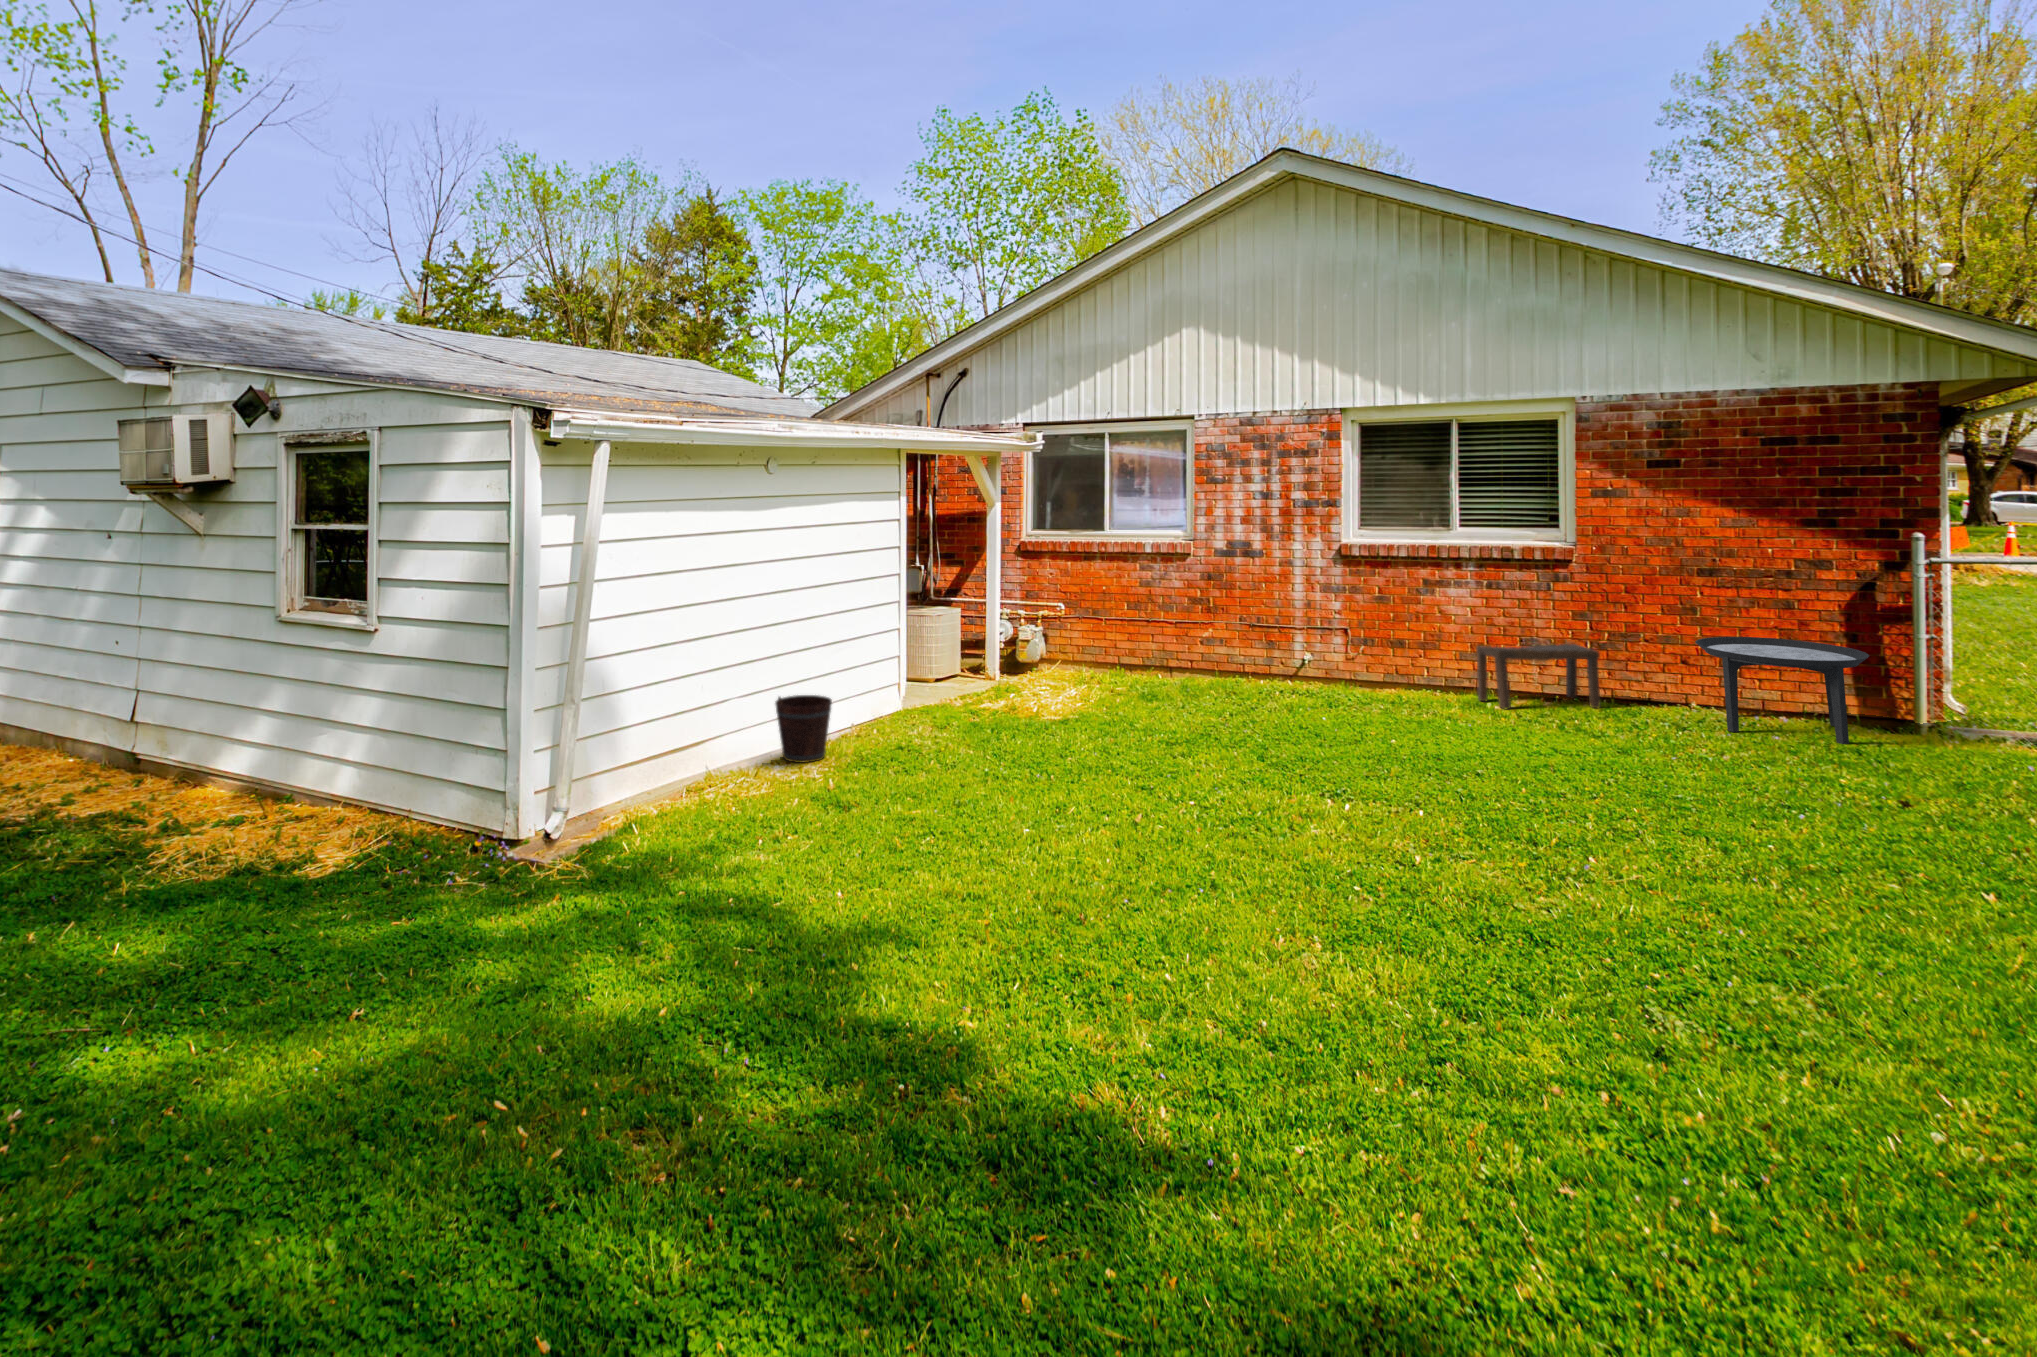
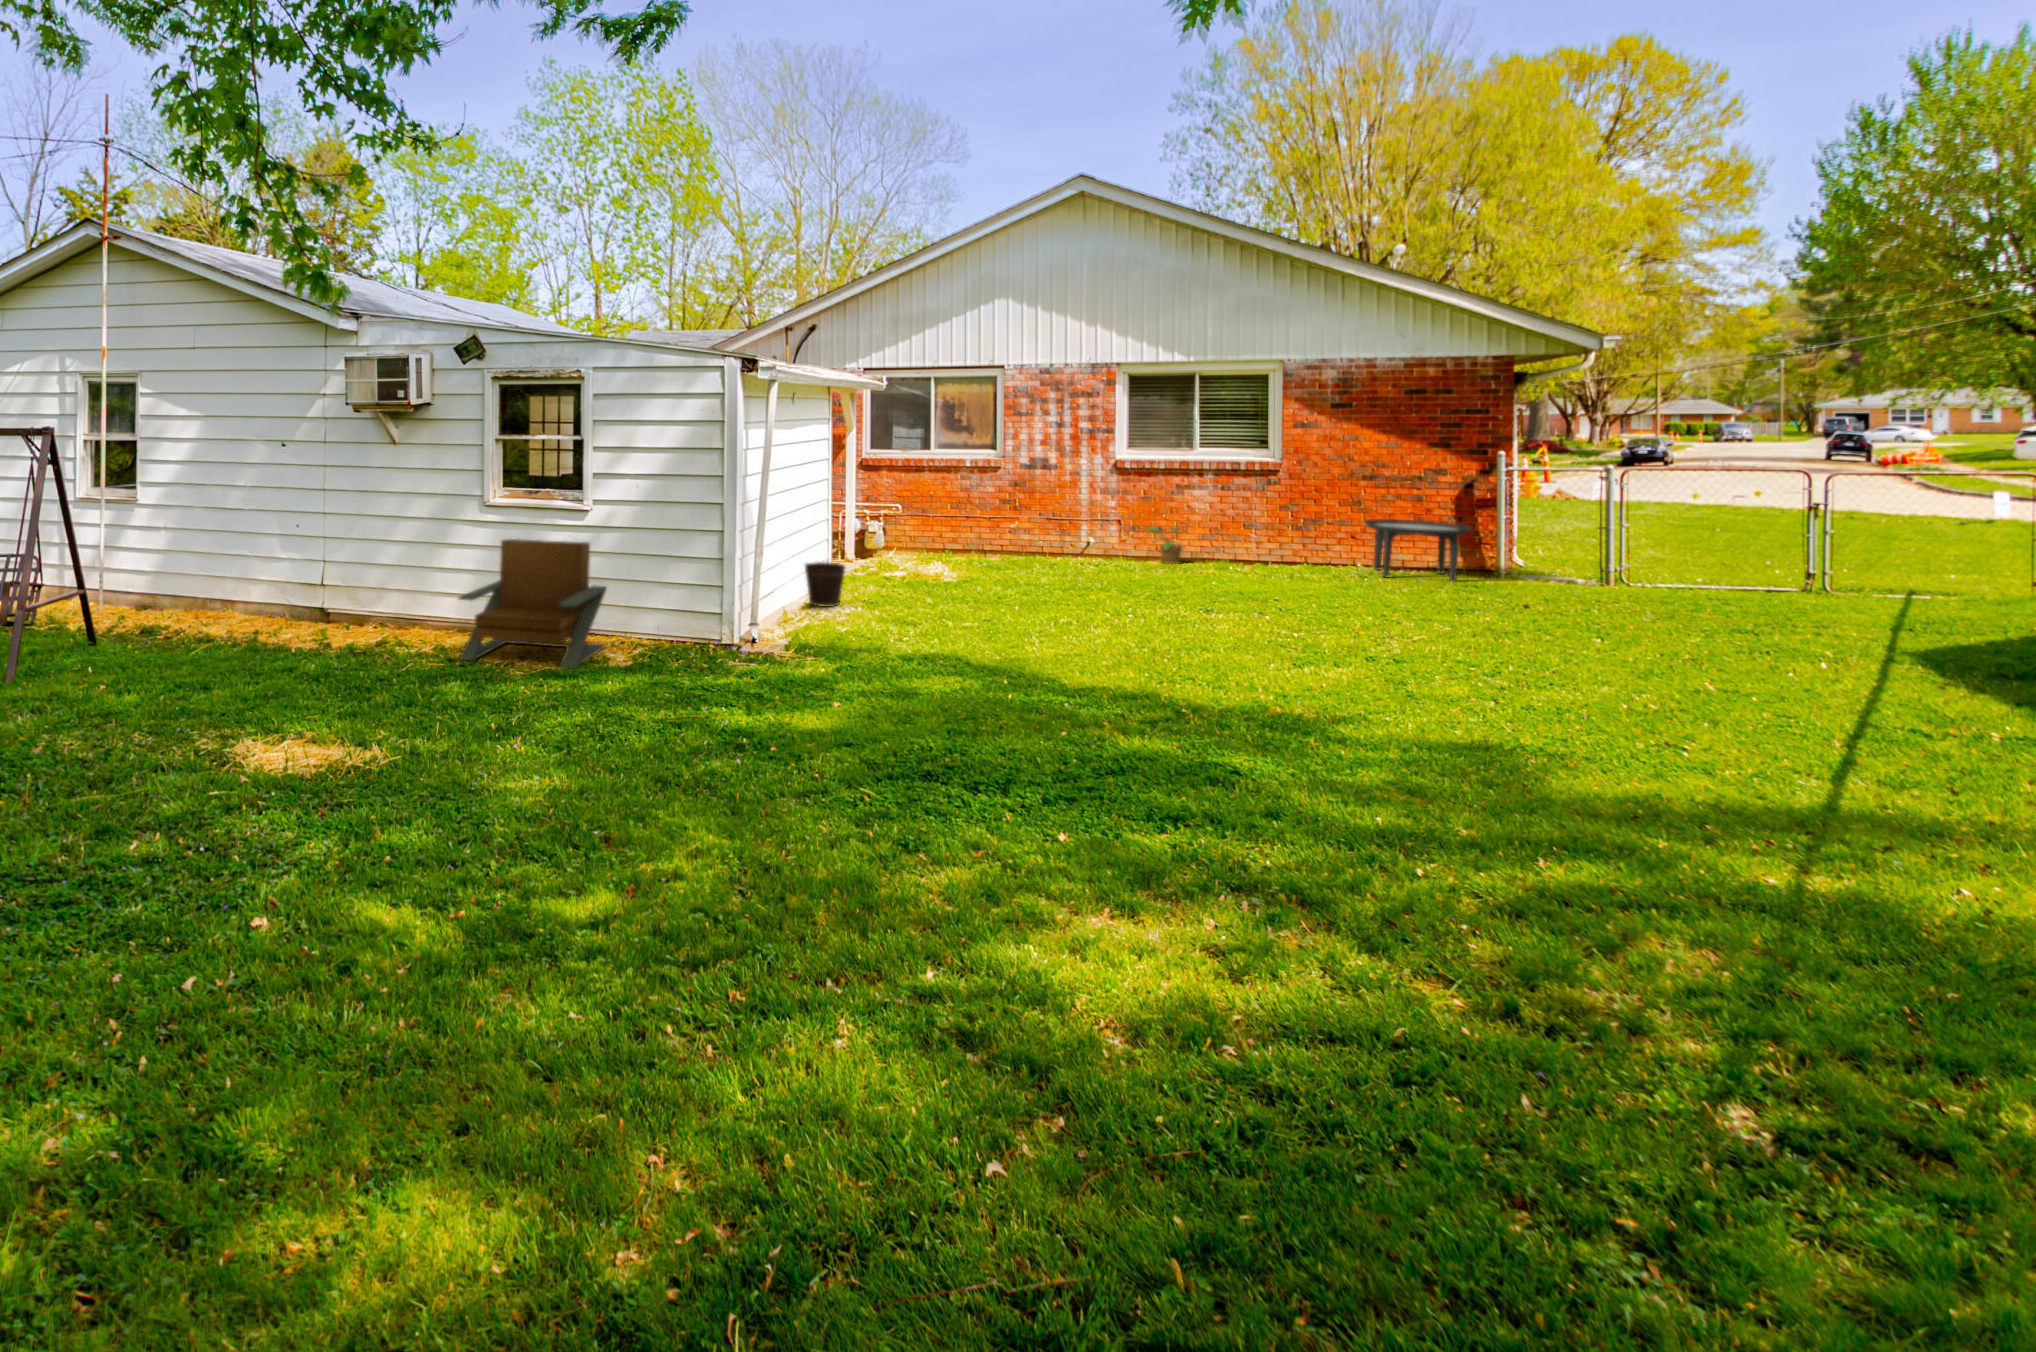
potted plant: none [1377,639,1441,696] -> present [1147,527,1182,564]
bench: present [1476,644,1601,709] -> none [1213,527,1298,570]
lounge chair: none [106,667,354,879] -> present [459,539,607,668]

